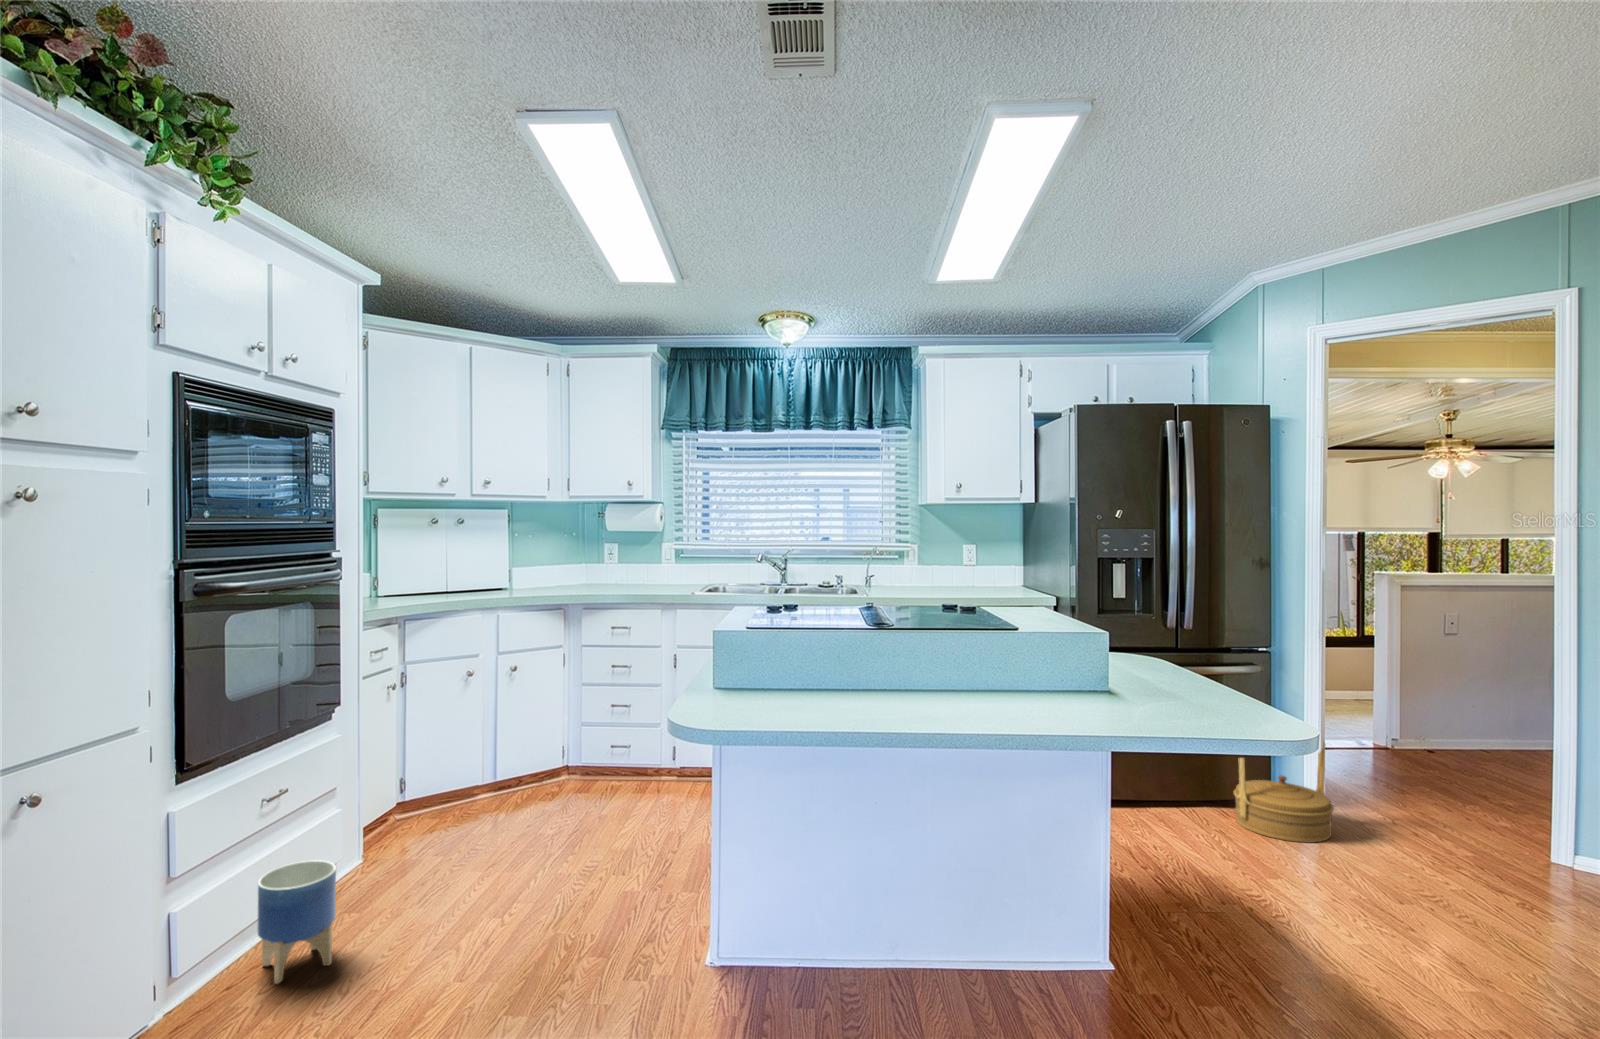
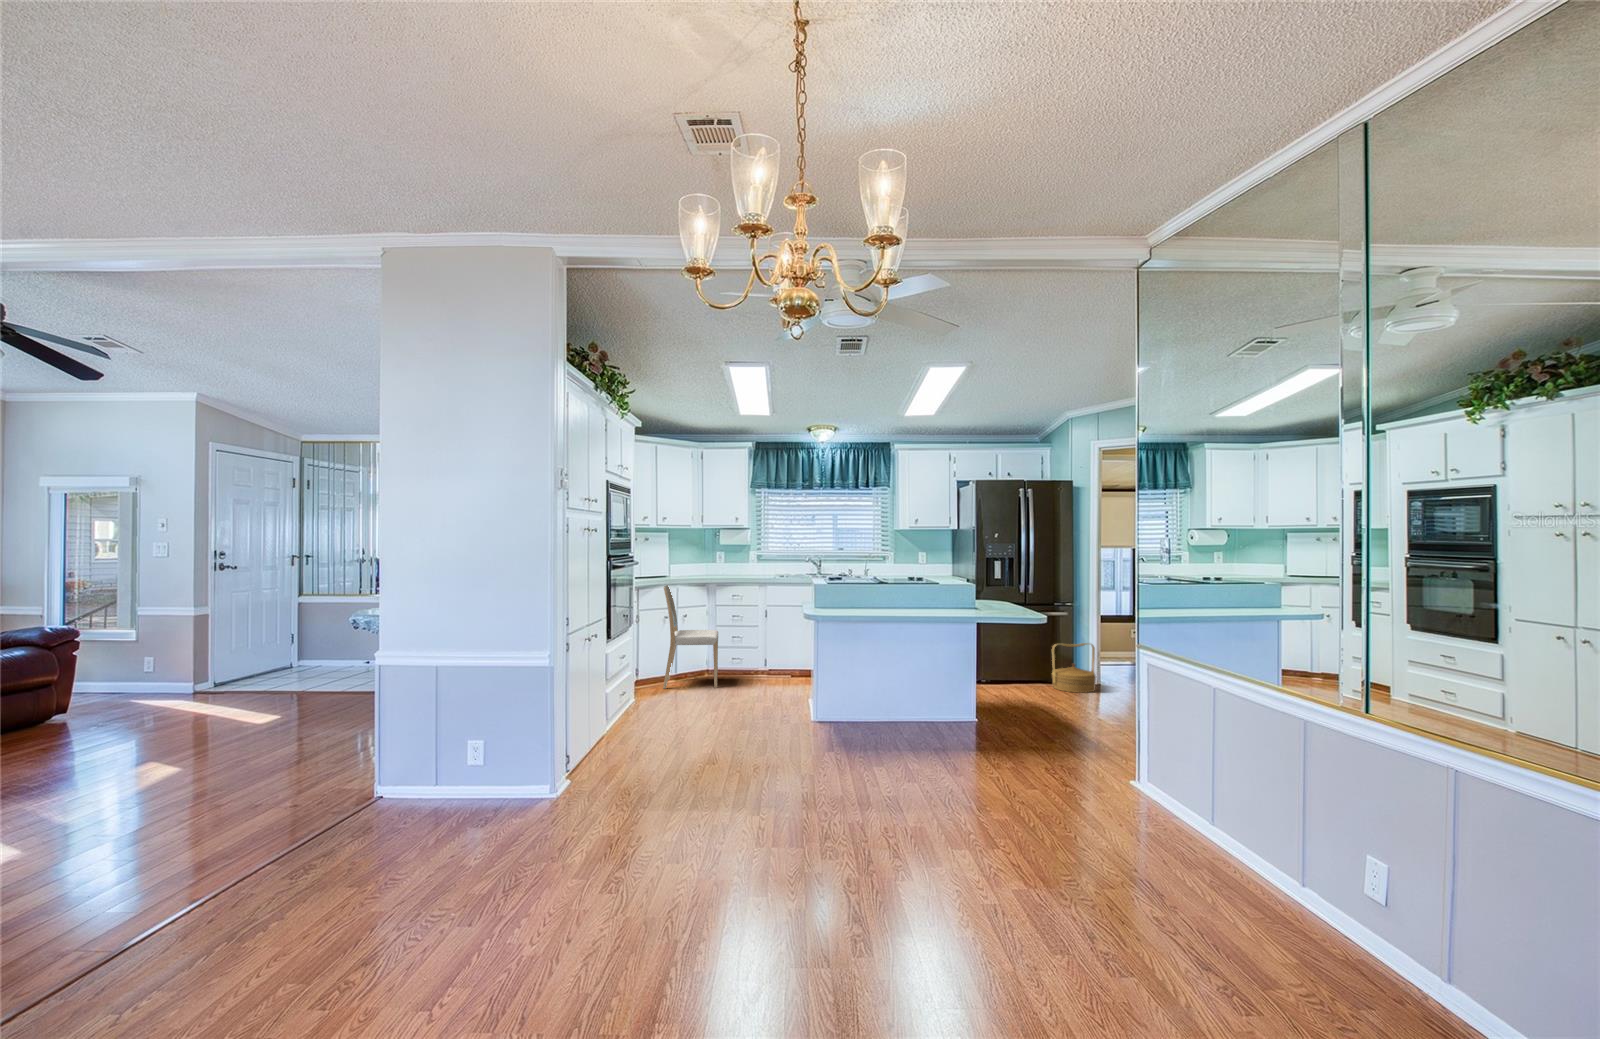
dining chair: none [447,609,577,822] -> present [663,585,718,689]
planter: present [258,860,336,984] -> none [629,682,658,726]

